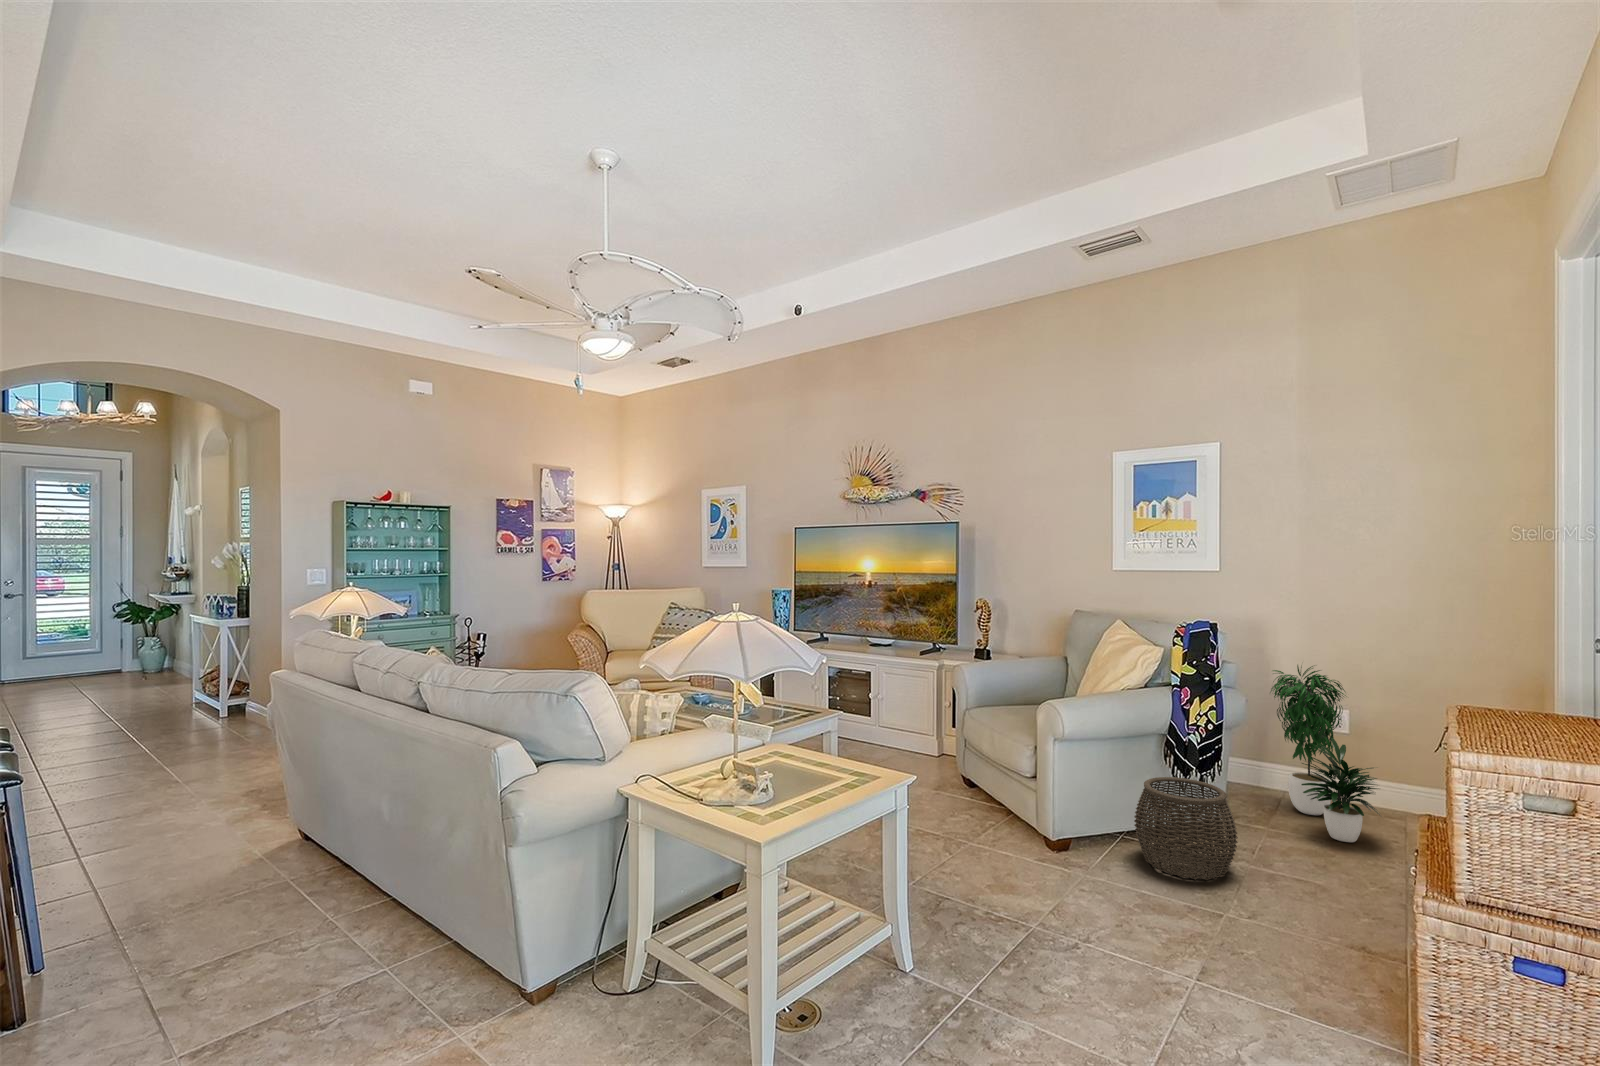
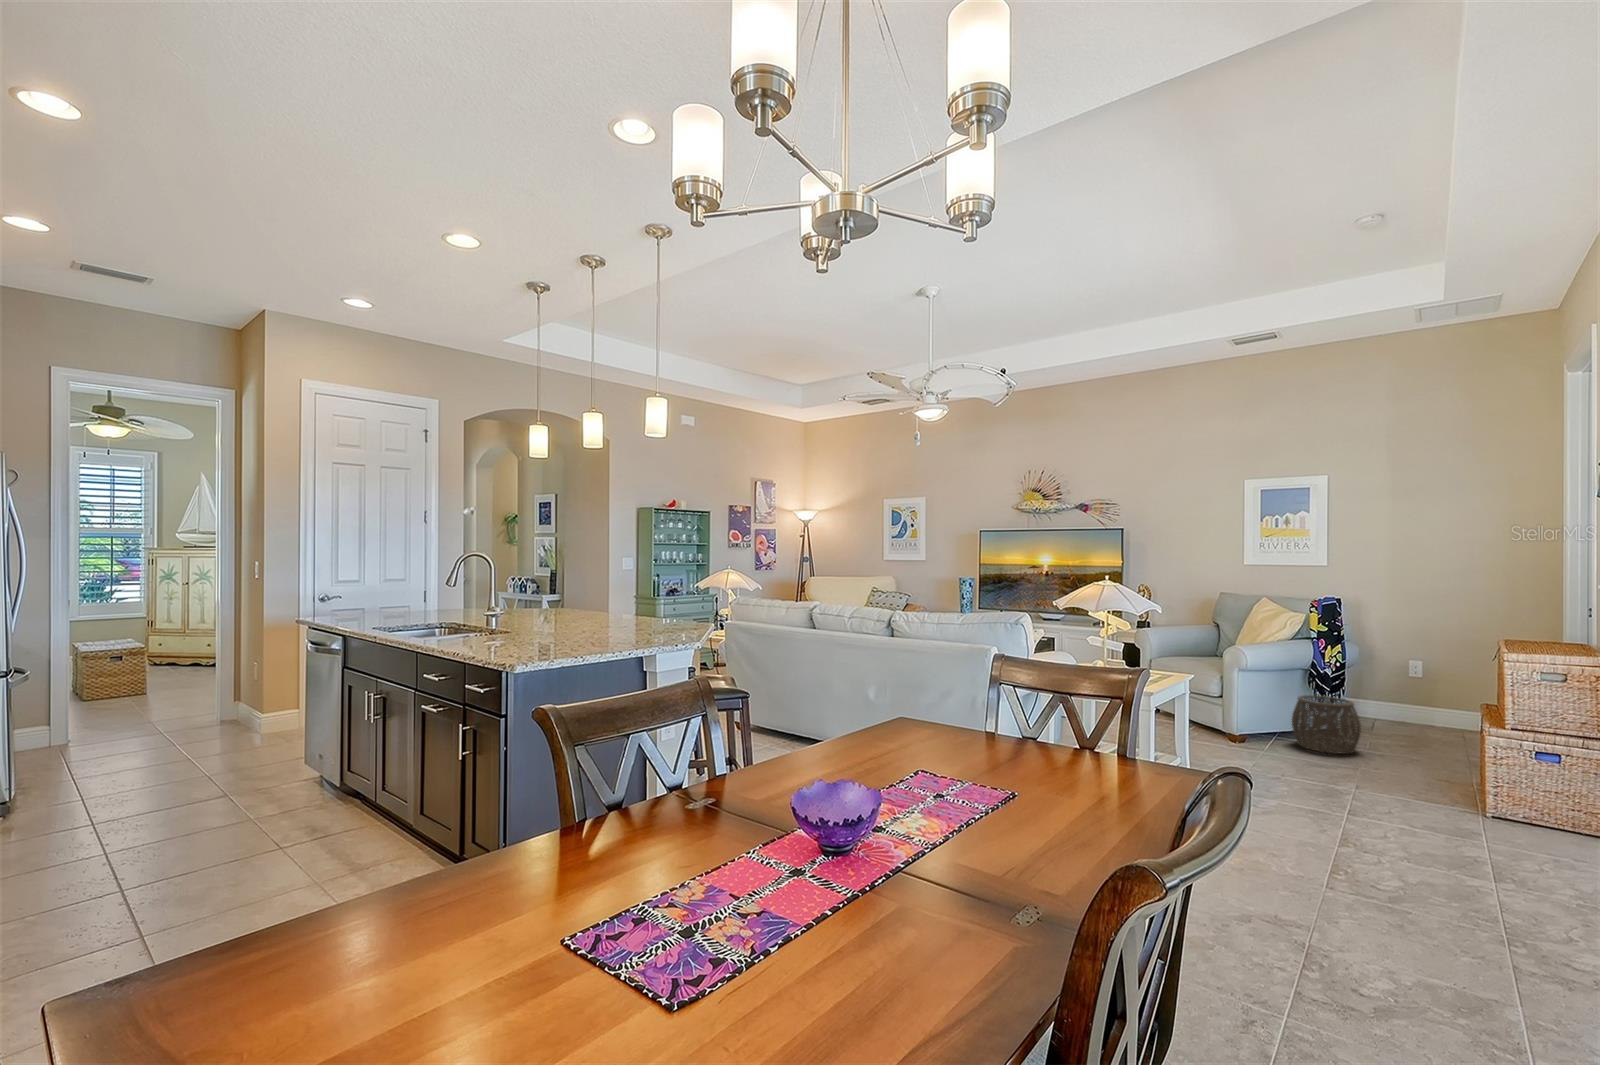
potted plant: present [1271,665,1380,842] -> none [1368,624,1452,739]

